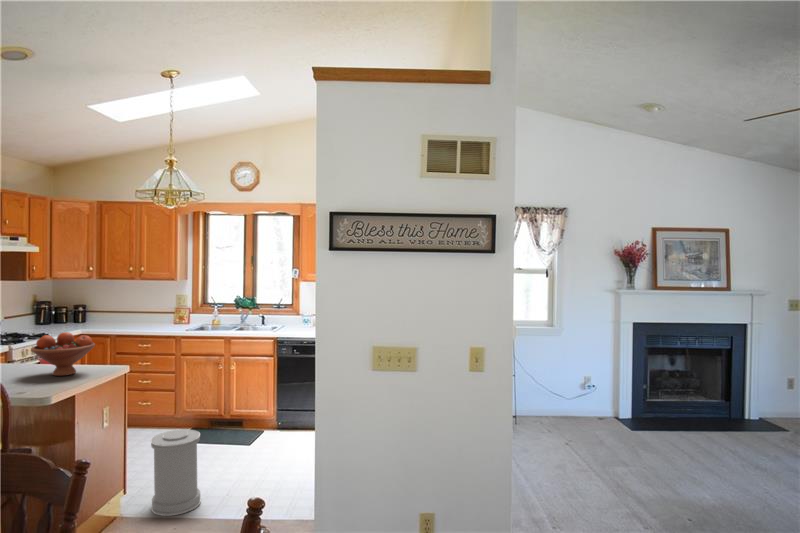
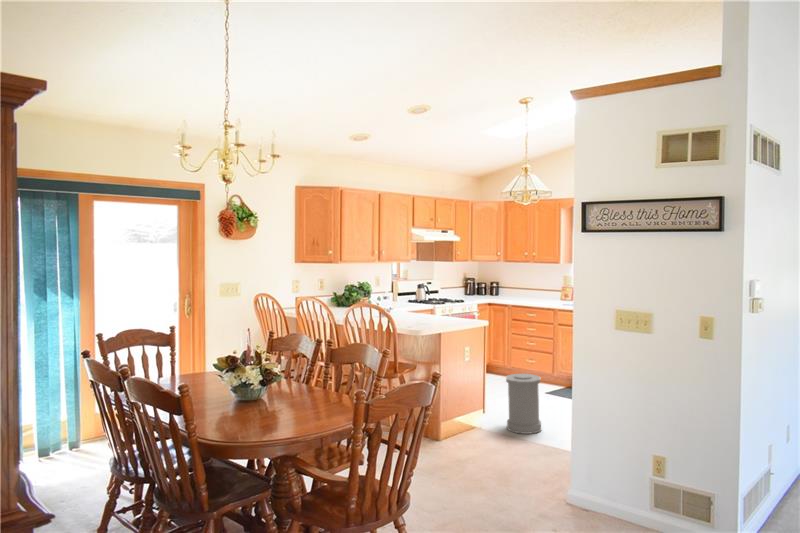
fruit bowl: present [31,332,95,376] -> none [433,294,468,321]

